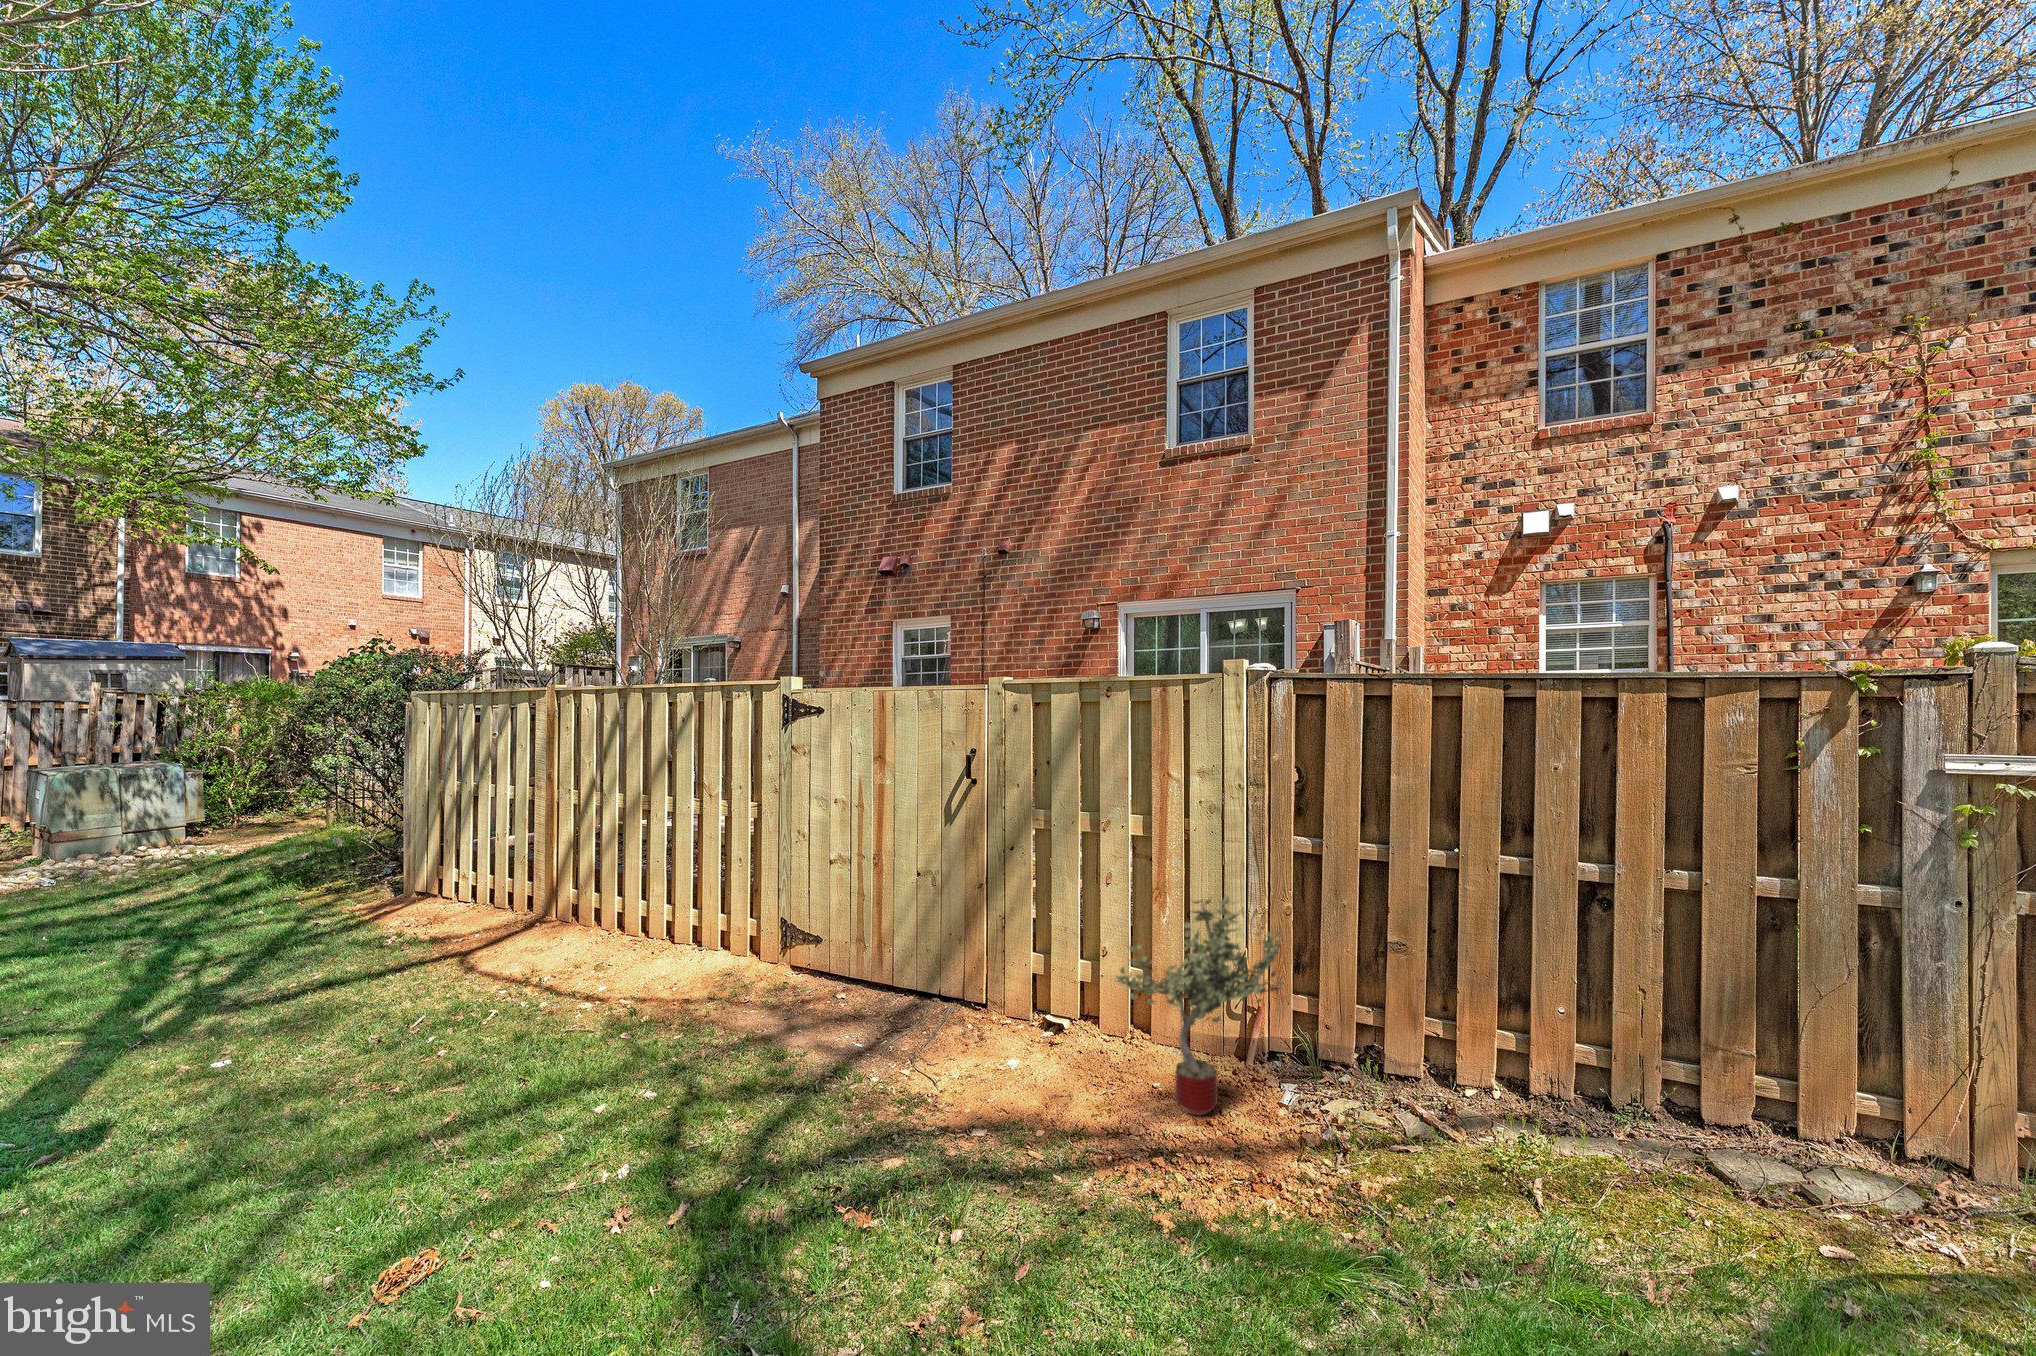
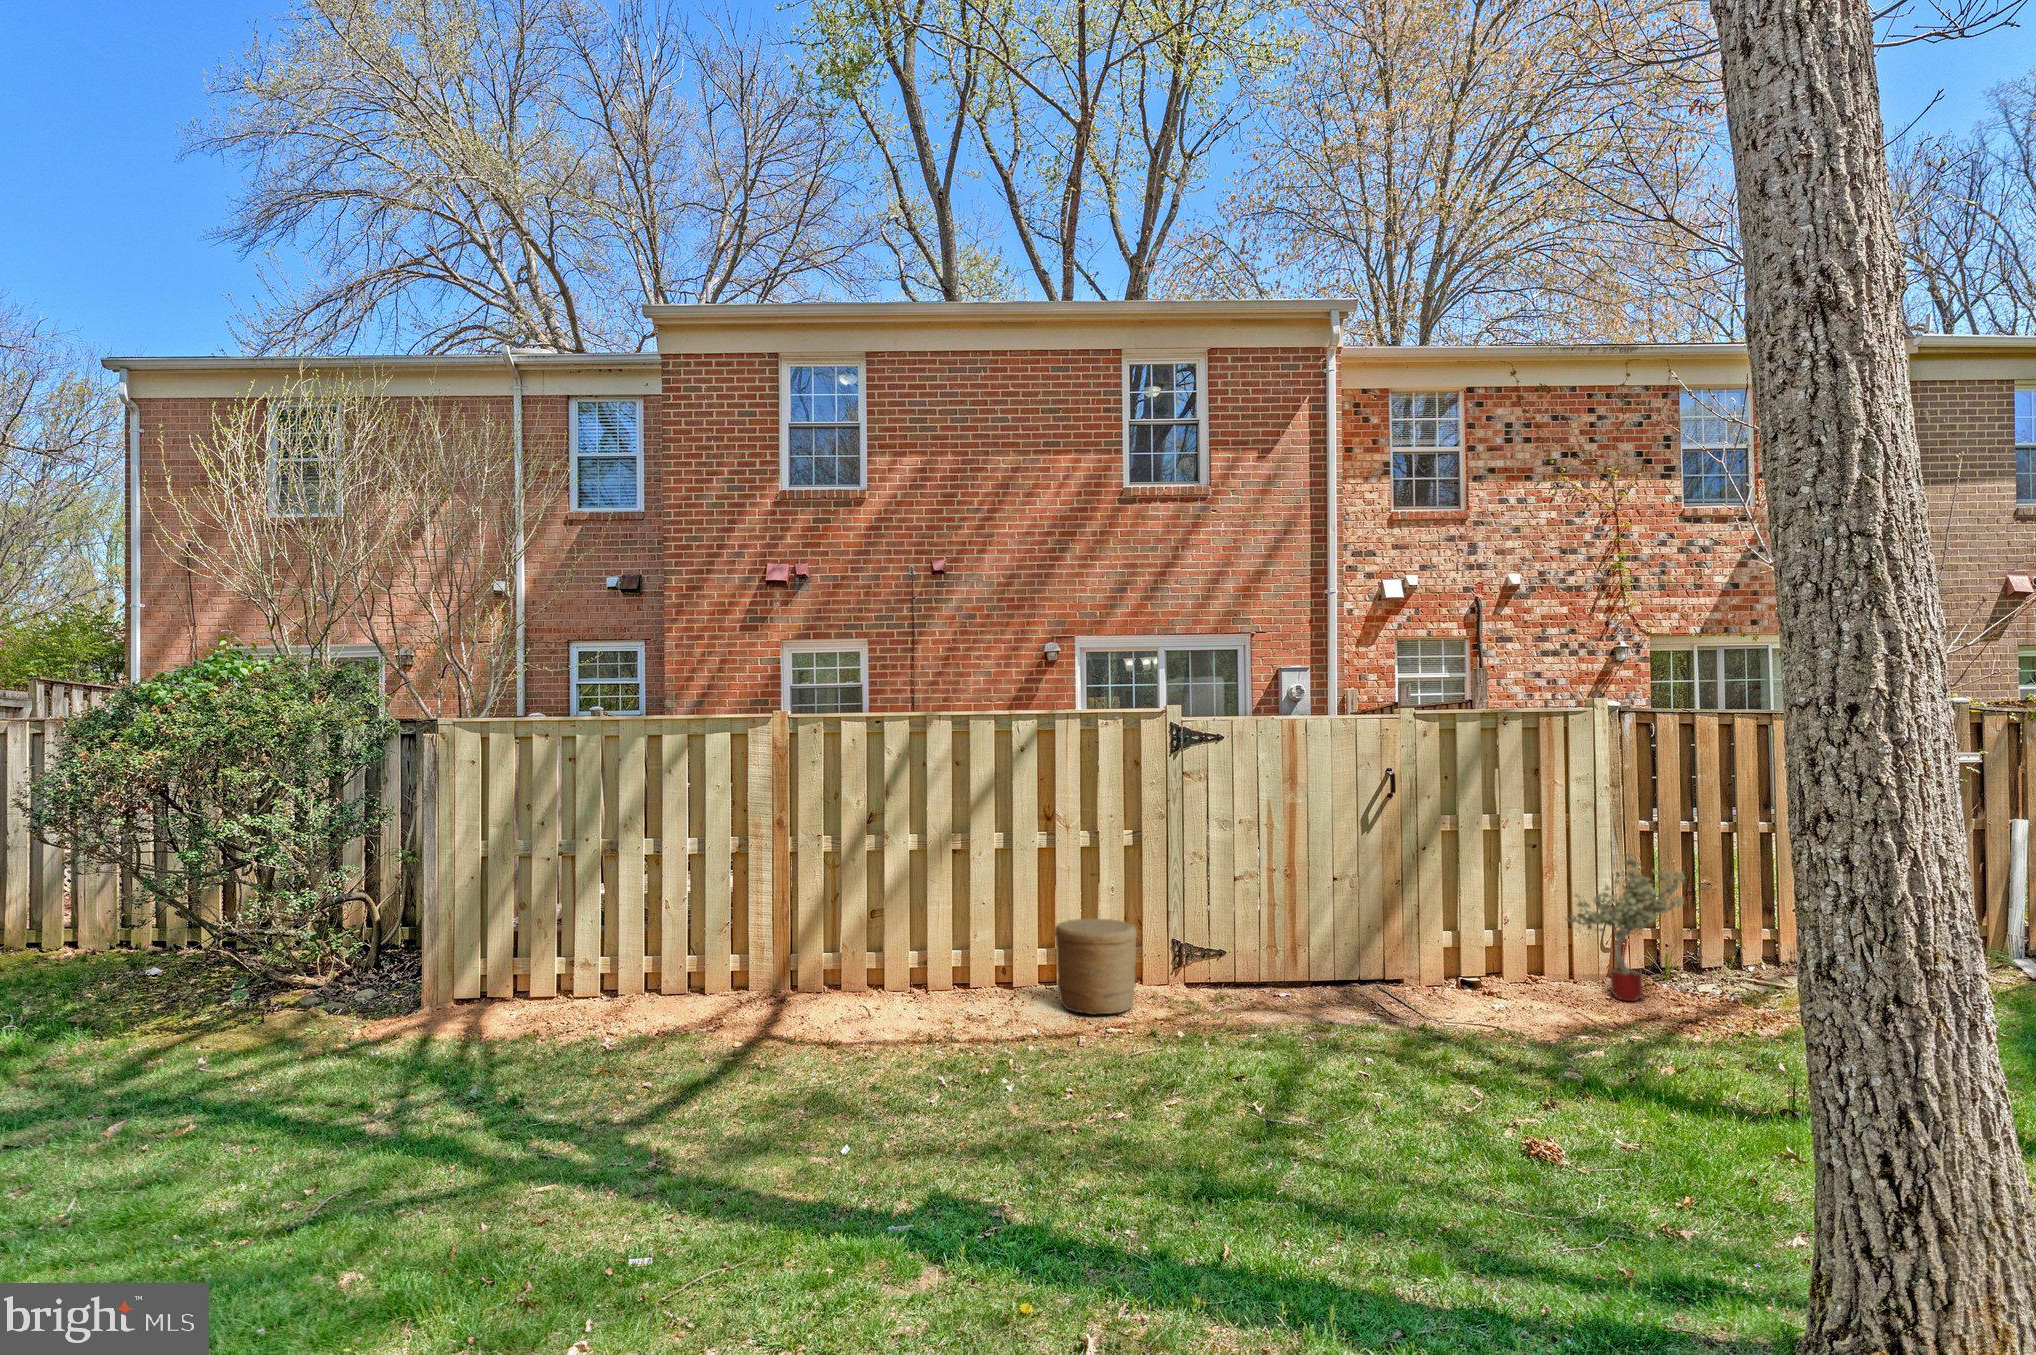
woven basket: none [651,886,737,985] -> present [1055,918,1137,1015]

